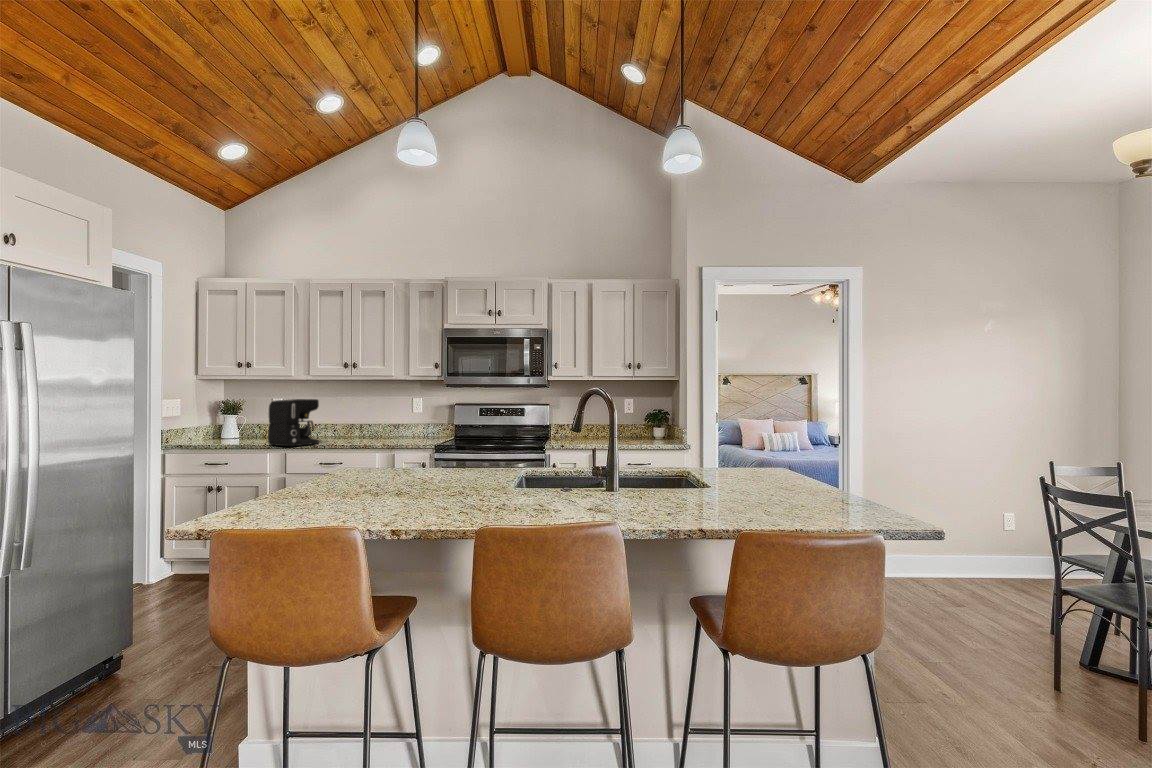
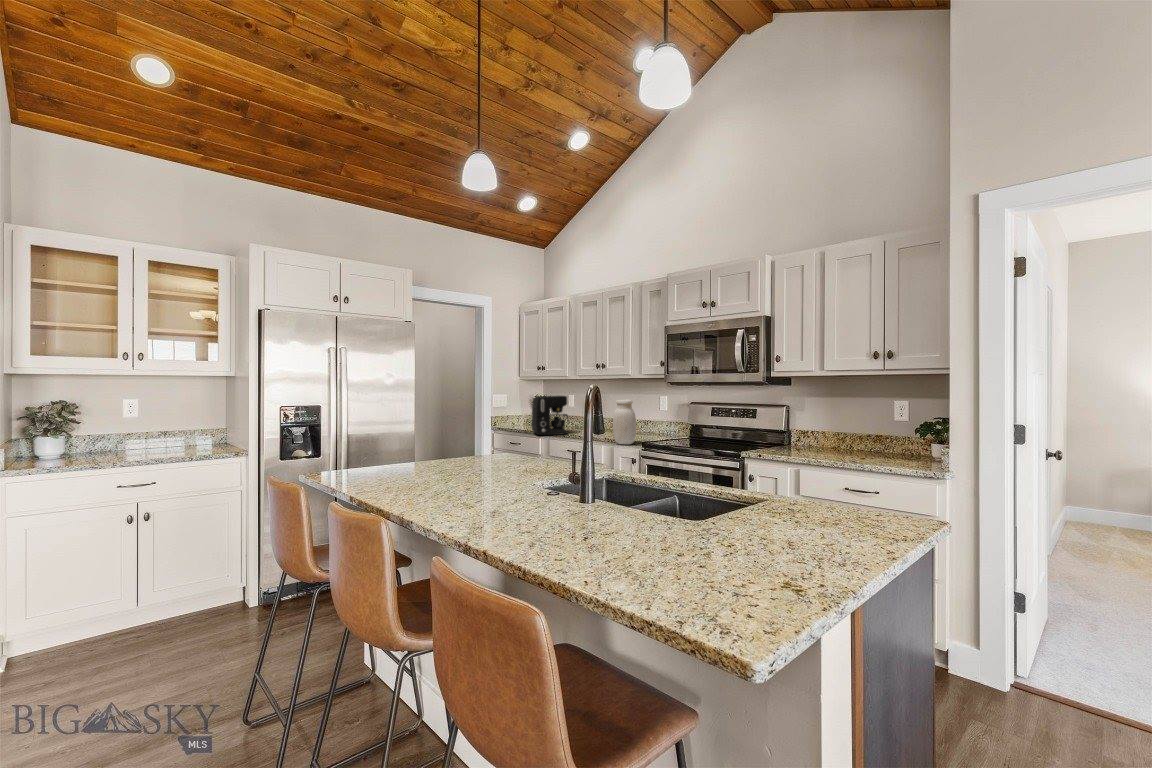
jar: none [401,402,426,447] -> present [613,399,636,444]

